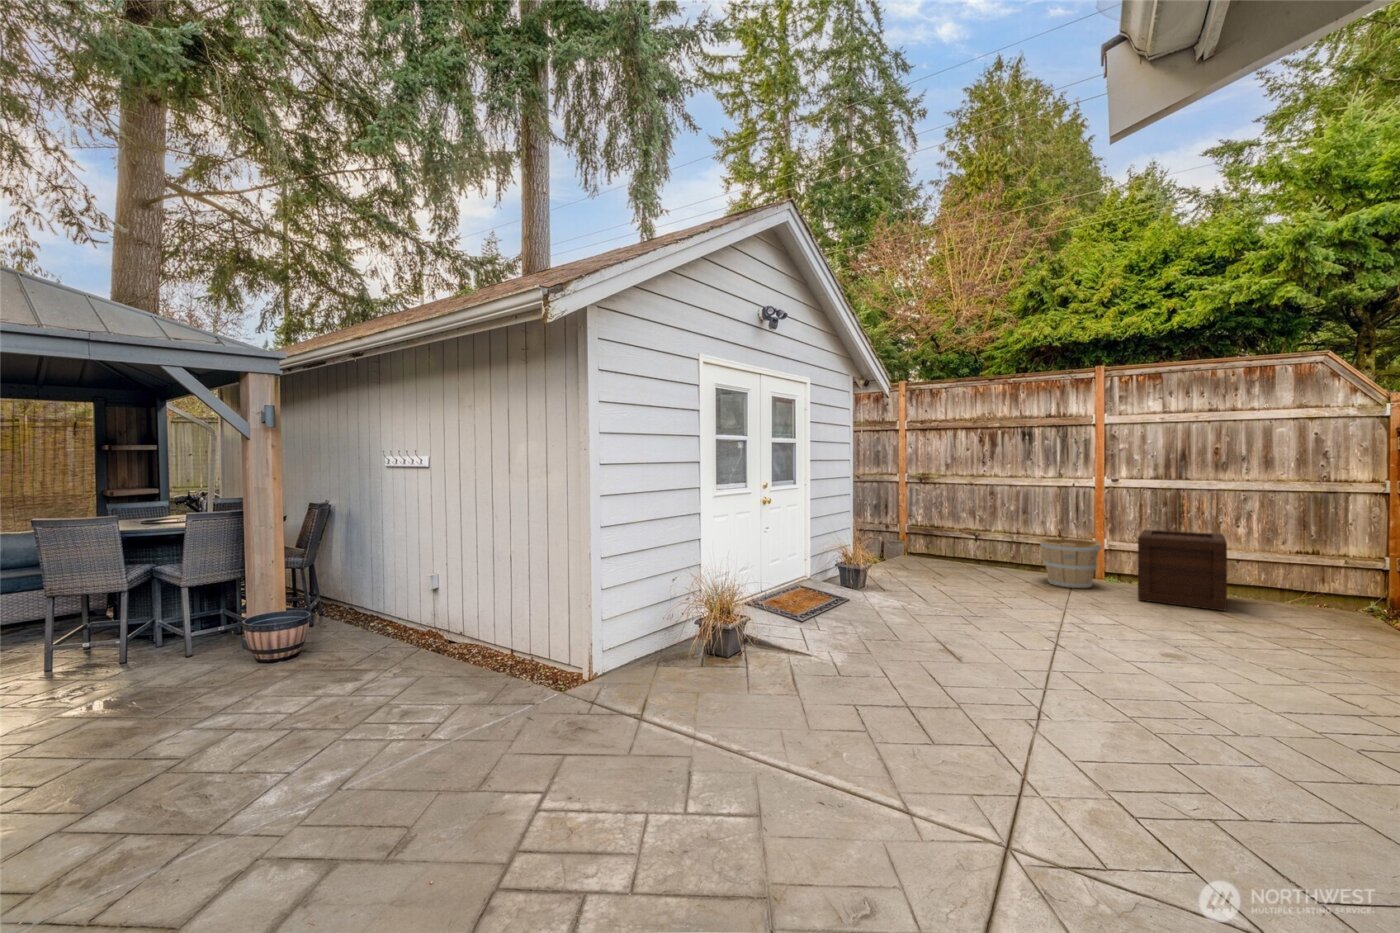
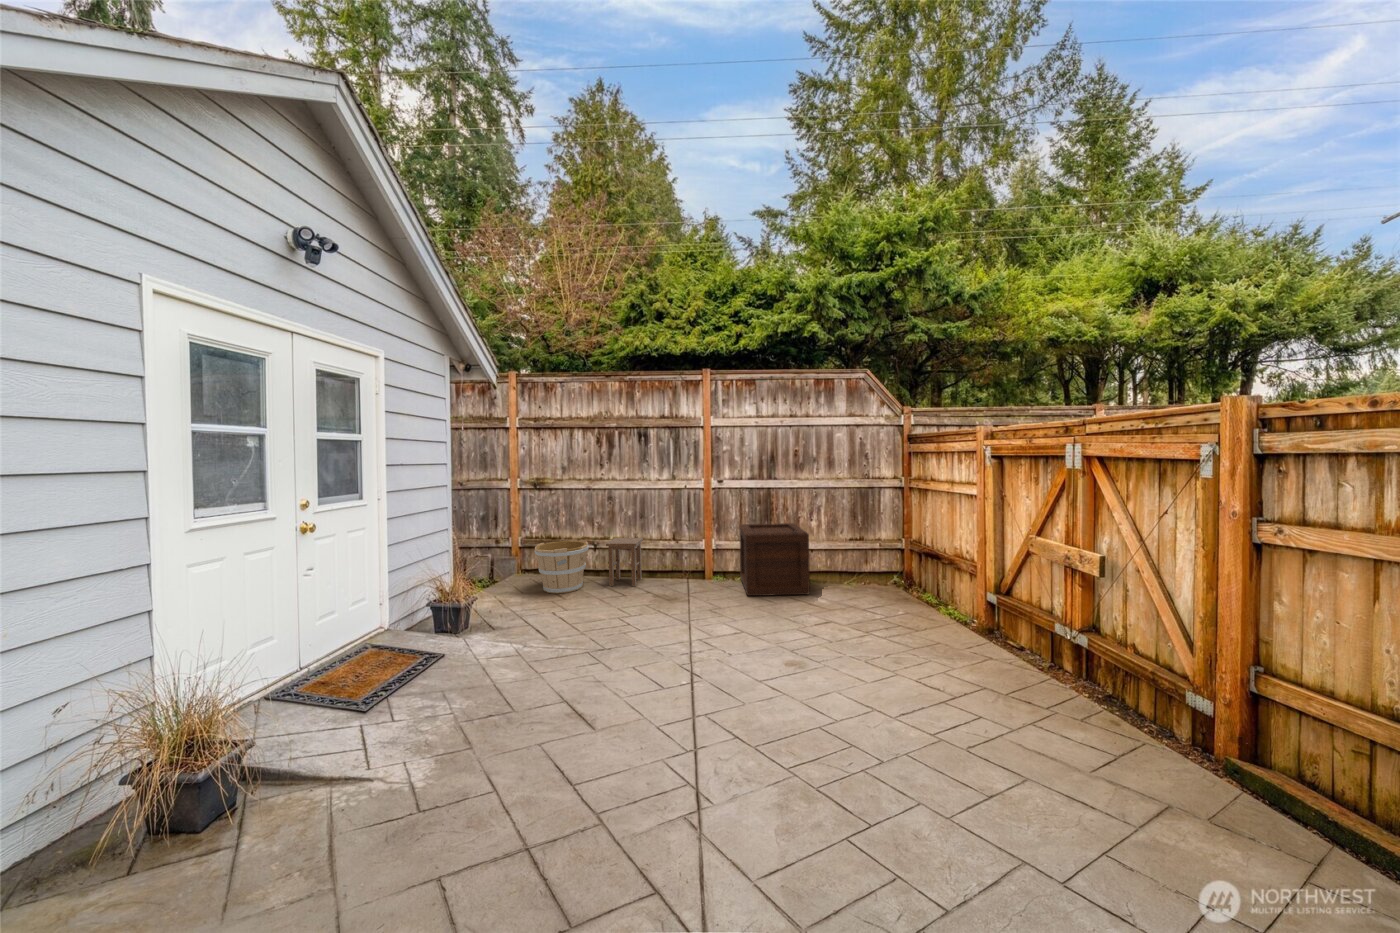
stool: none [984,531,1025,577] -> present [606,538,643,586]
wooden bucket: present [1040,537,1101,588] -> present [535,540,589,594]

